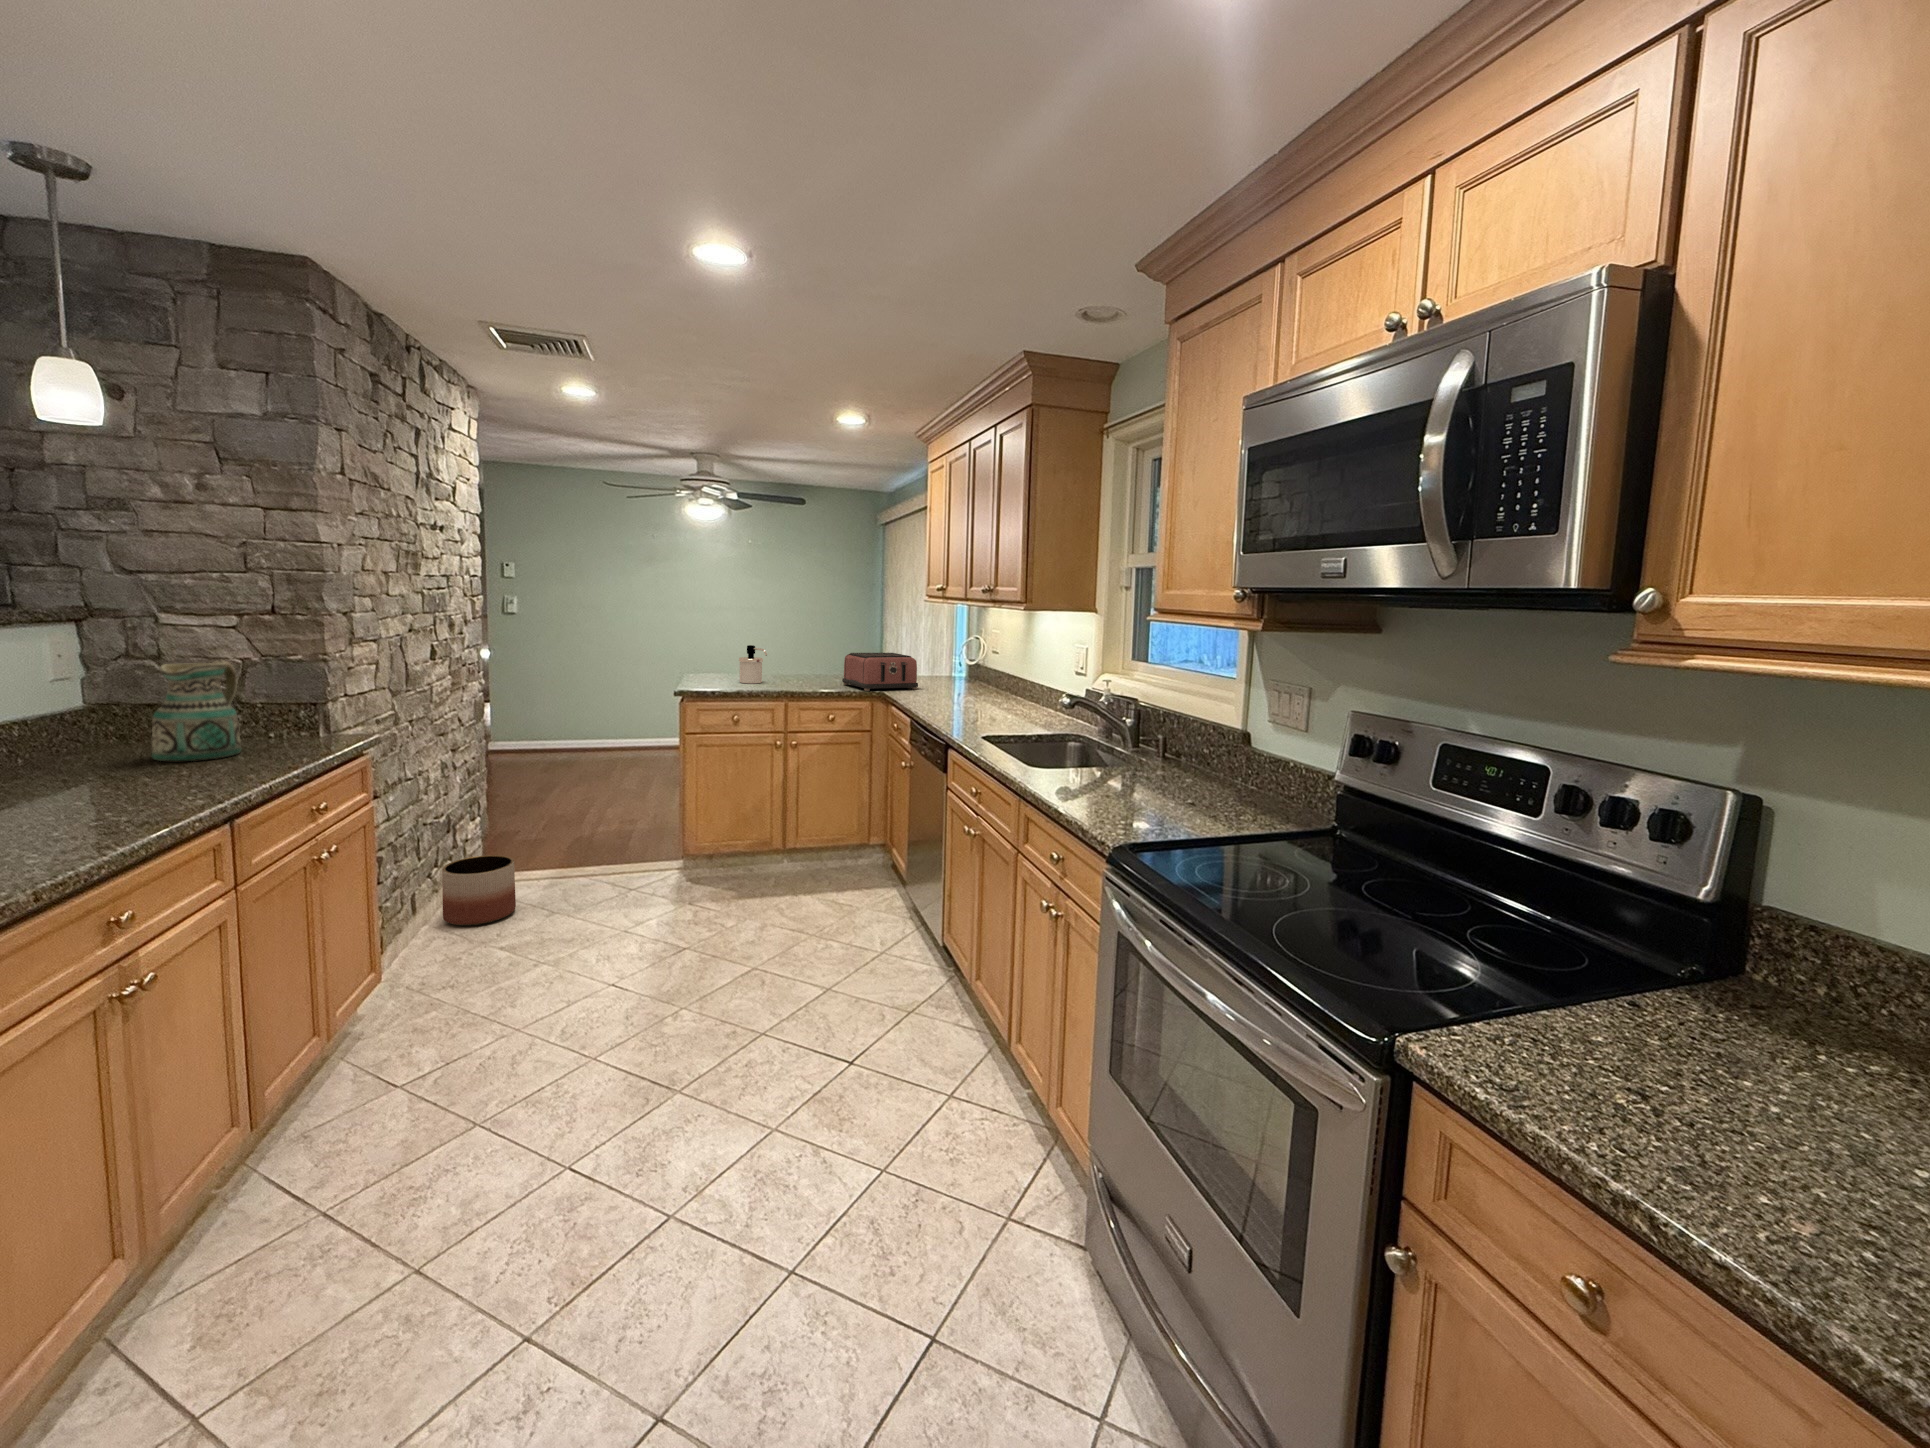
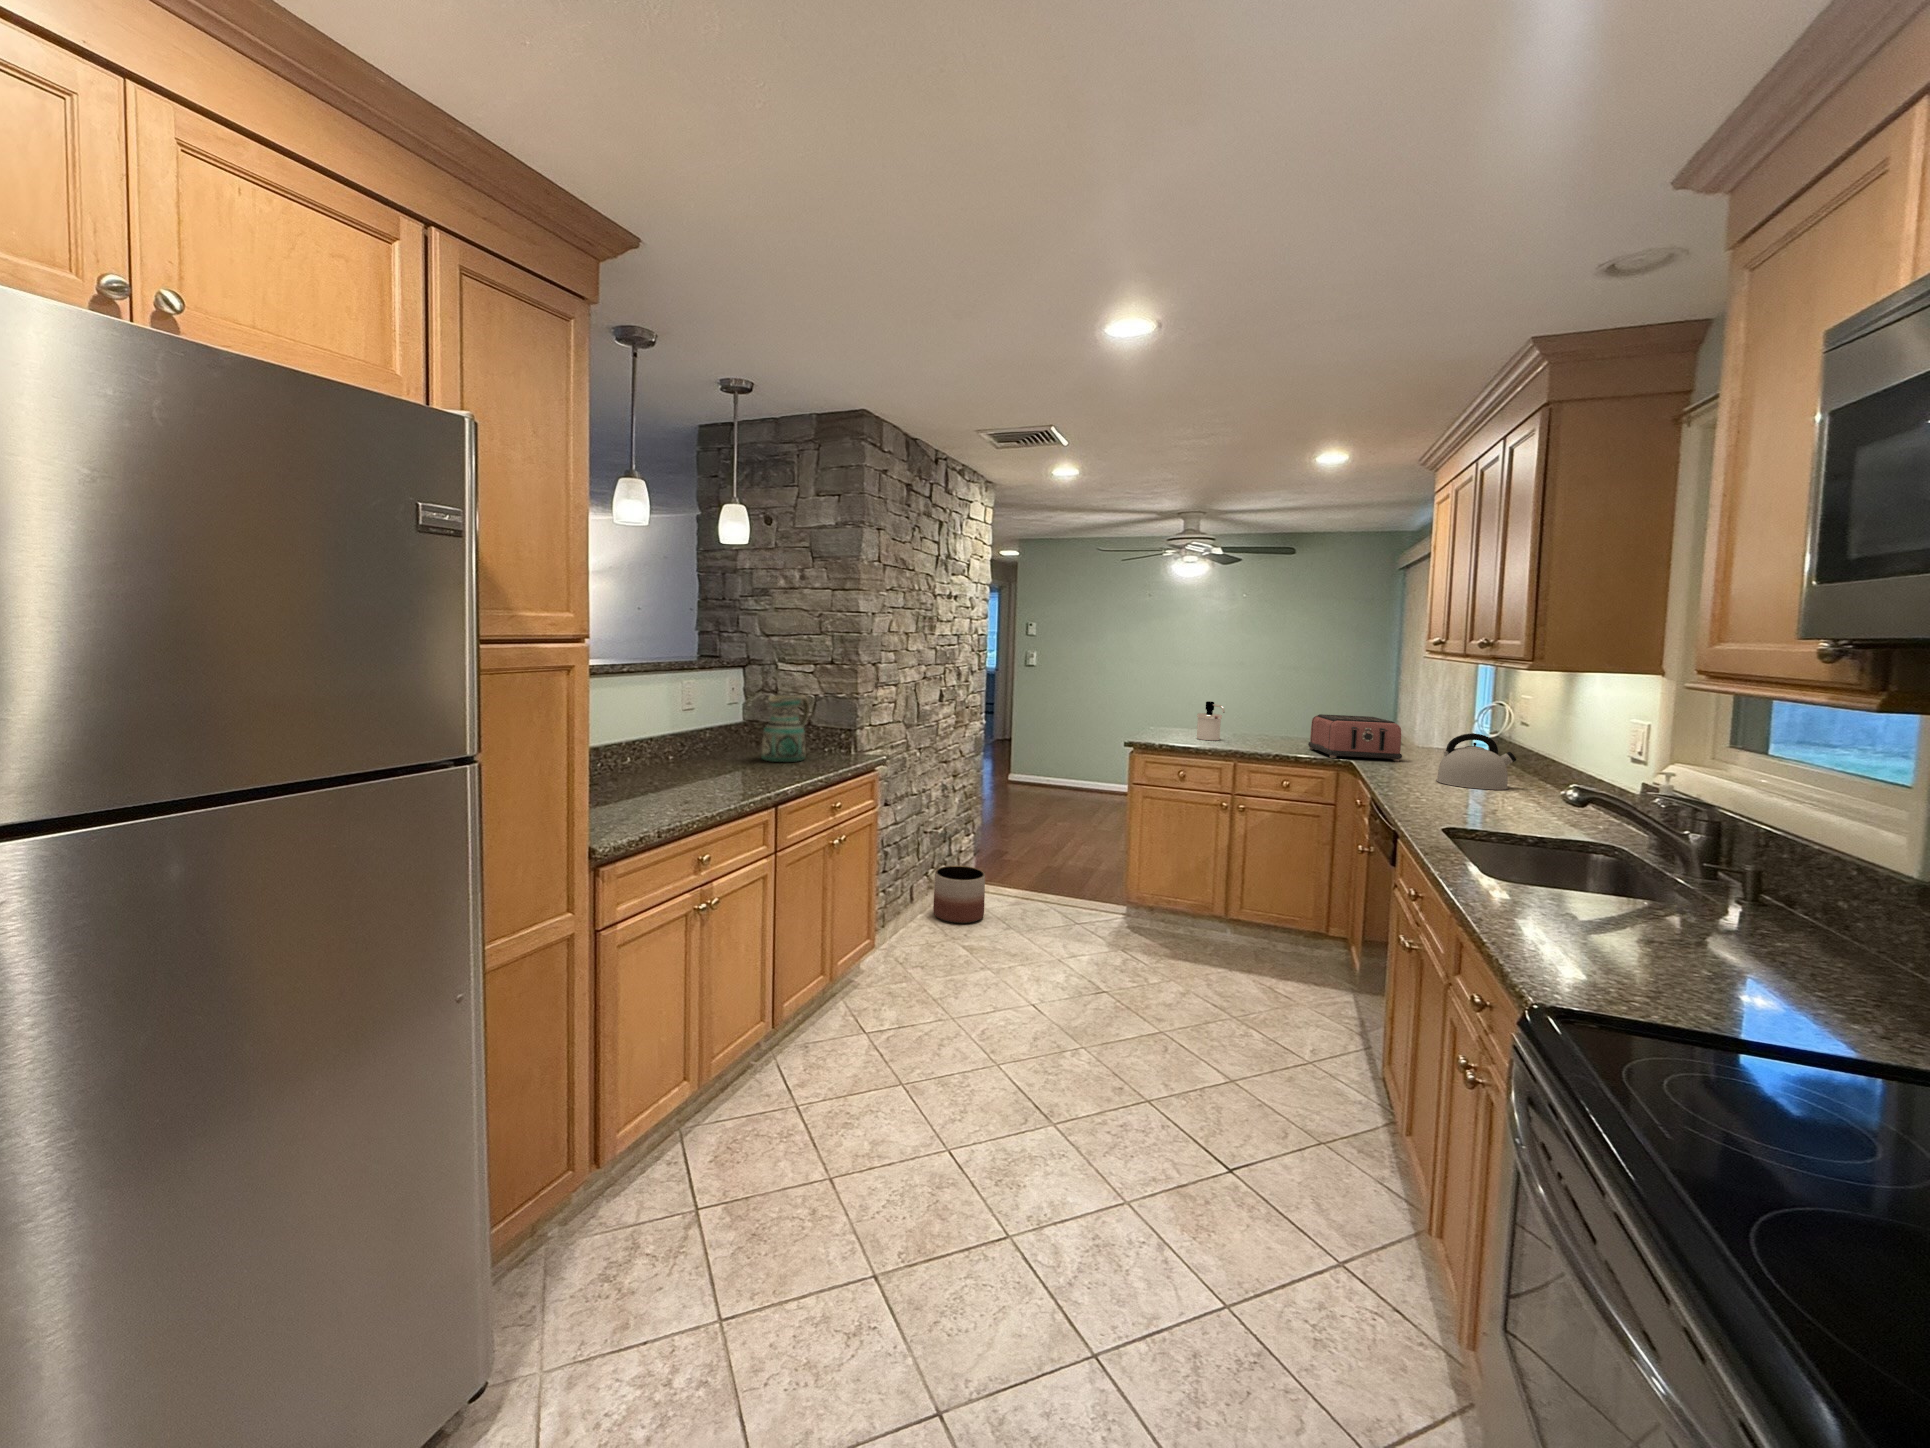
kettle: none [951,662,1003,705] -> present [1436,734,1516,790]

